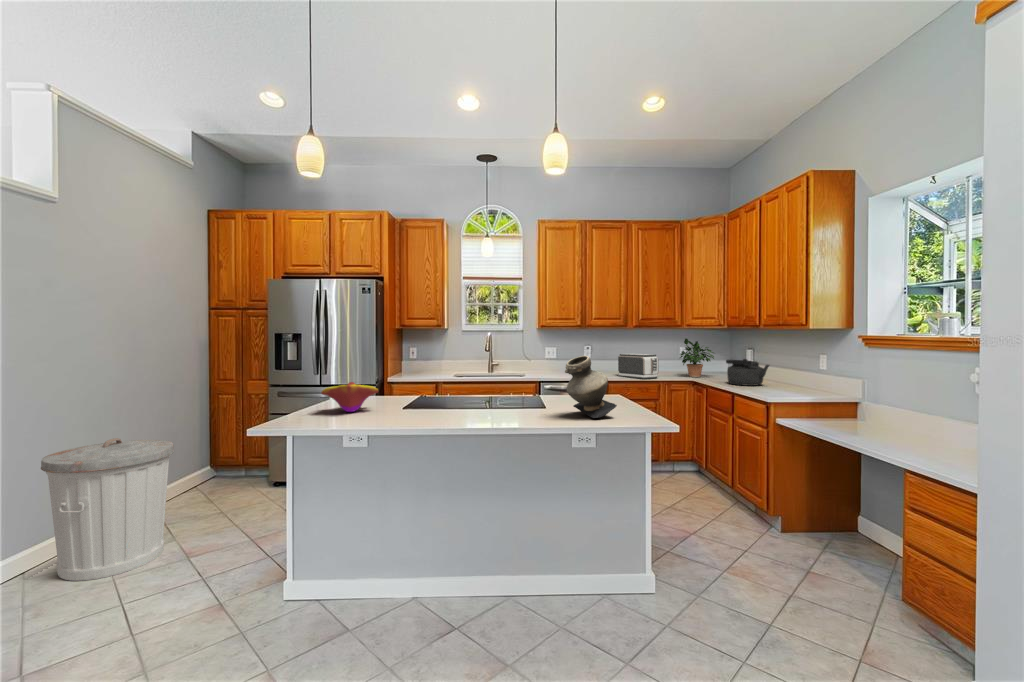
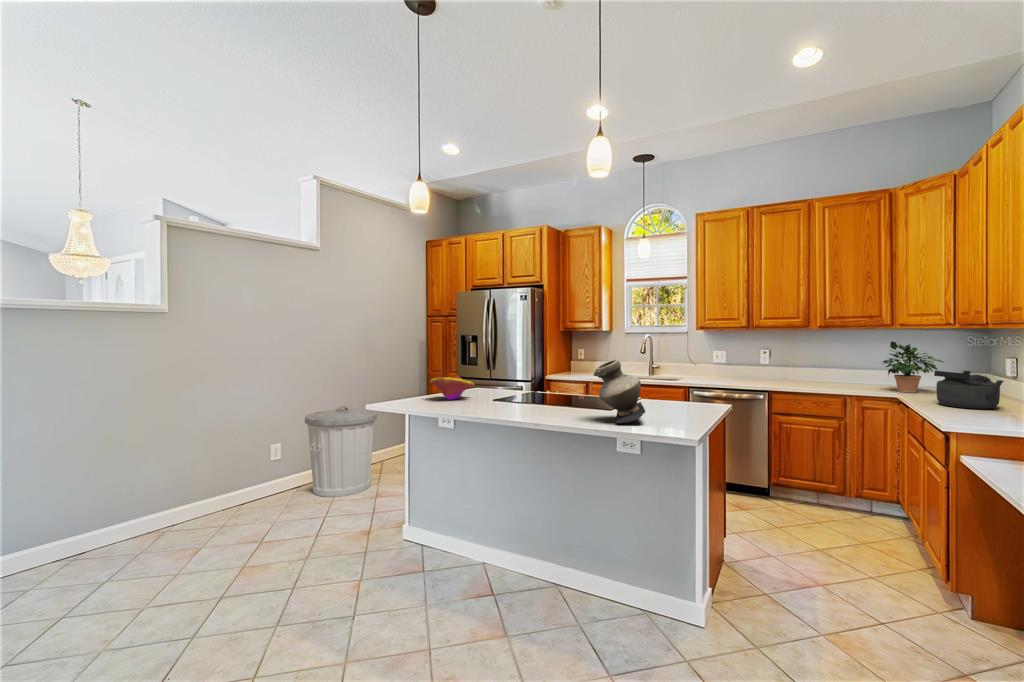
toaster: present [618,354,659,379] -> none [791,359,843,390]

